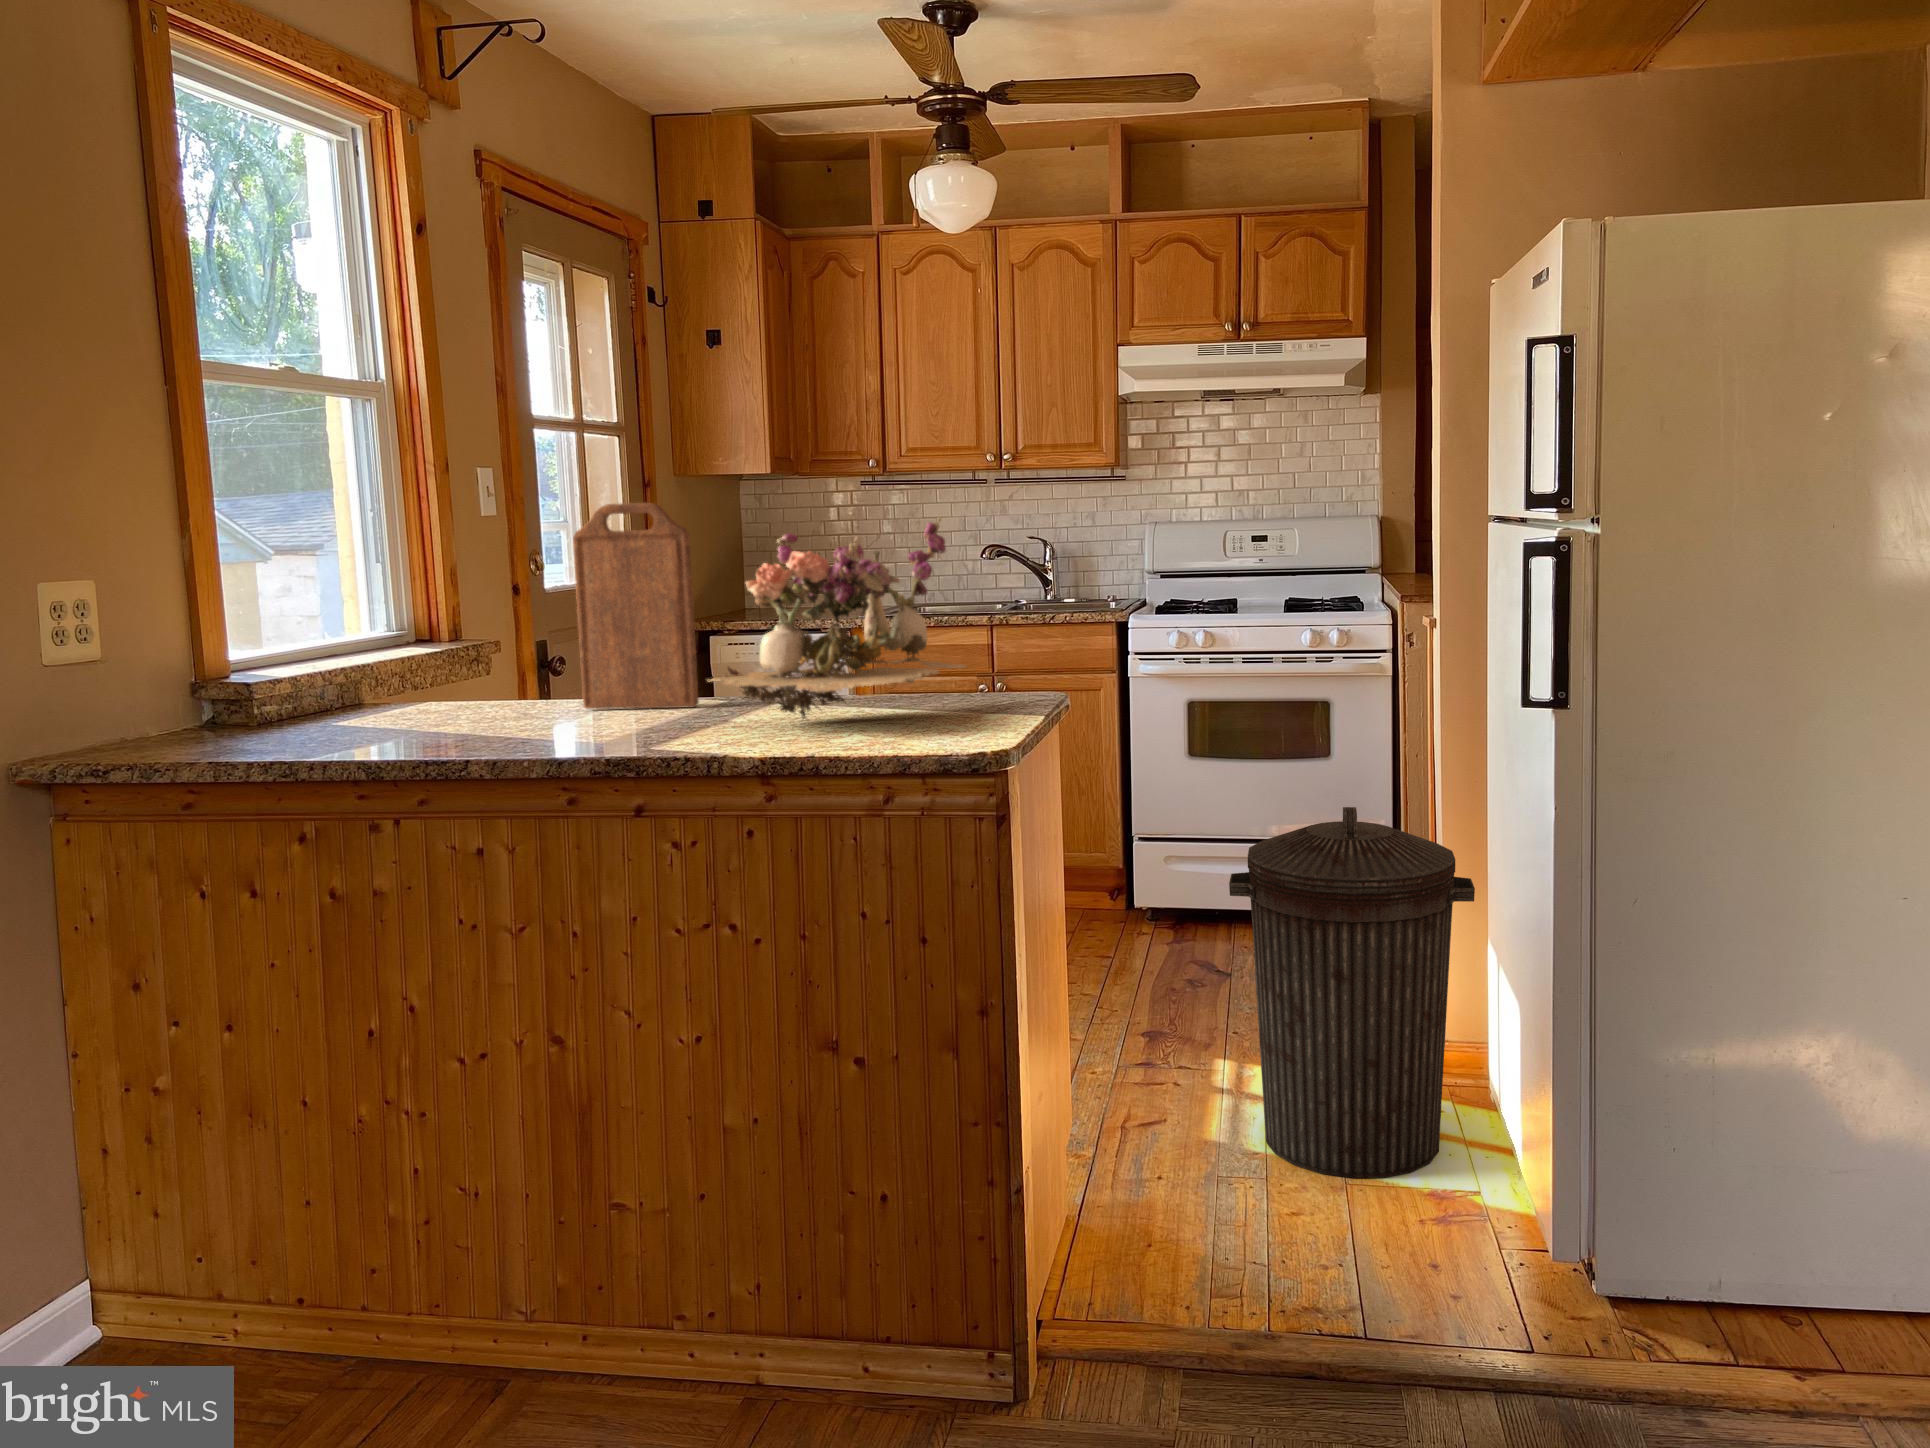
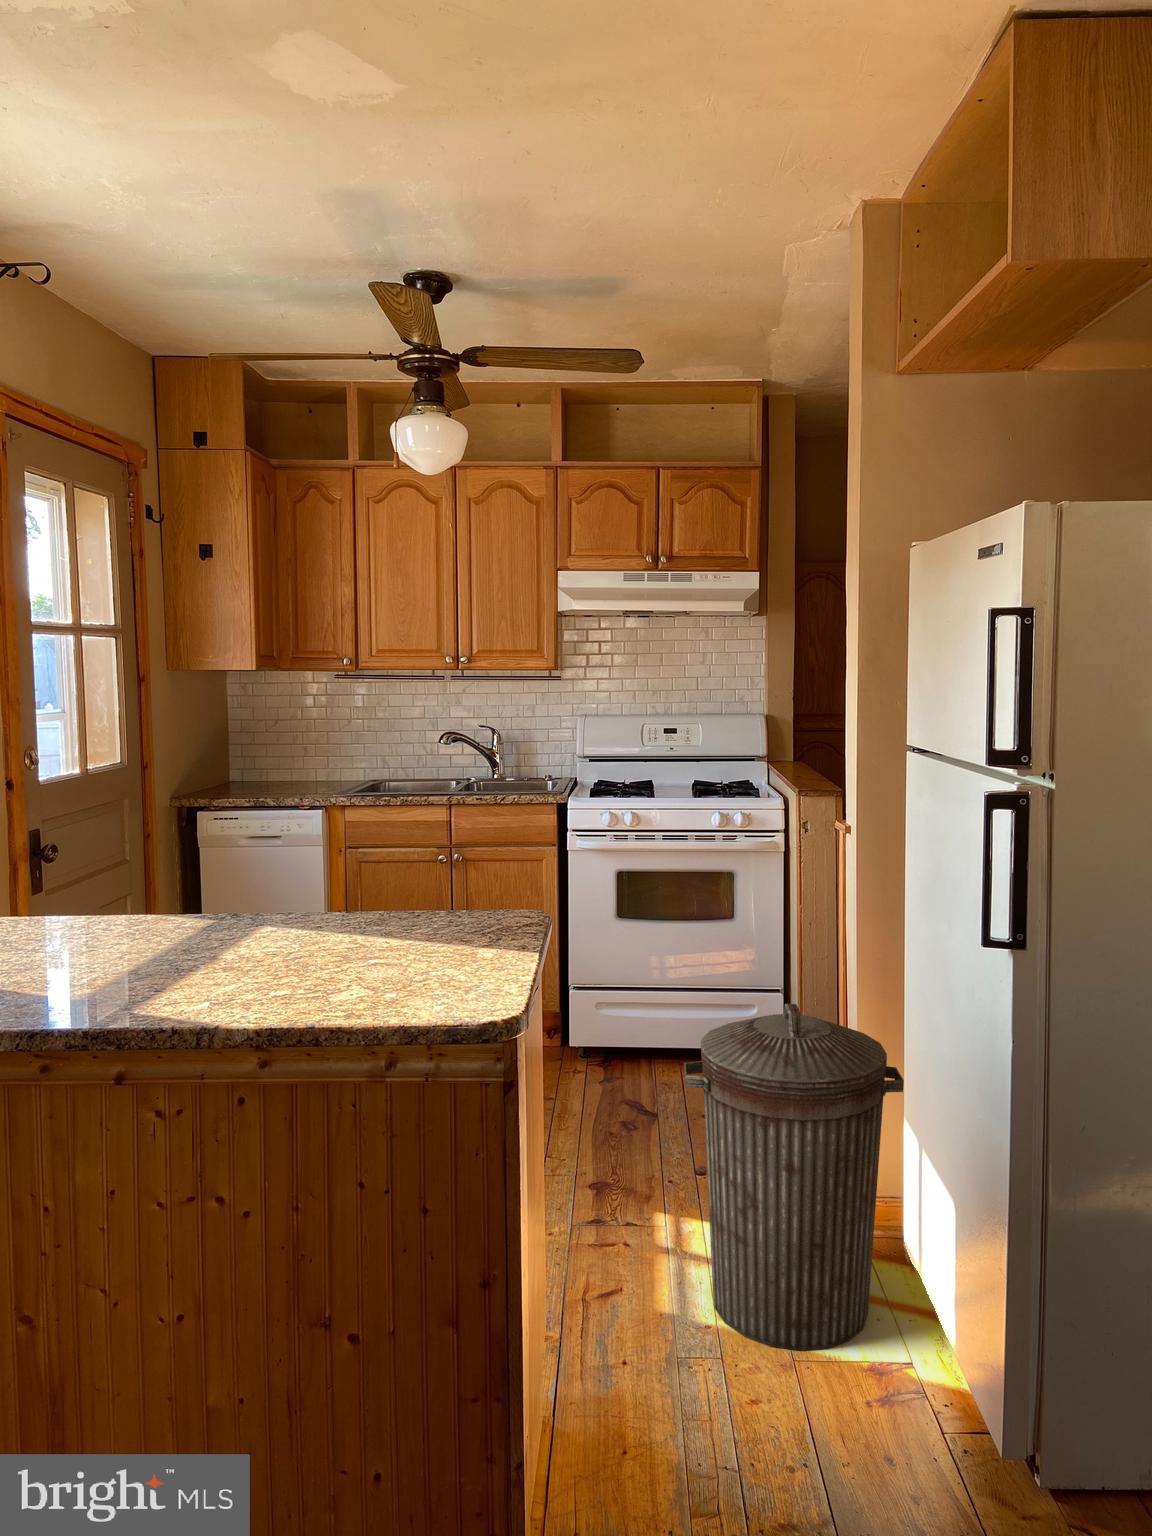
cutting board: present [573,503,699,709] -> none [59,730,187,934]
flower arrangement: present [707,517,966,719] -> none [194,756,463,964]

